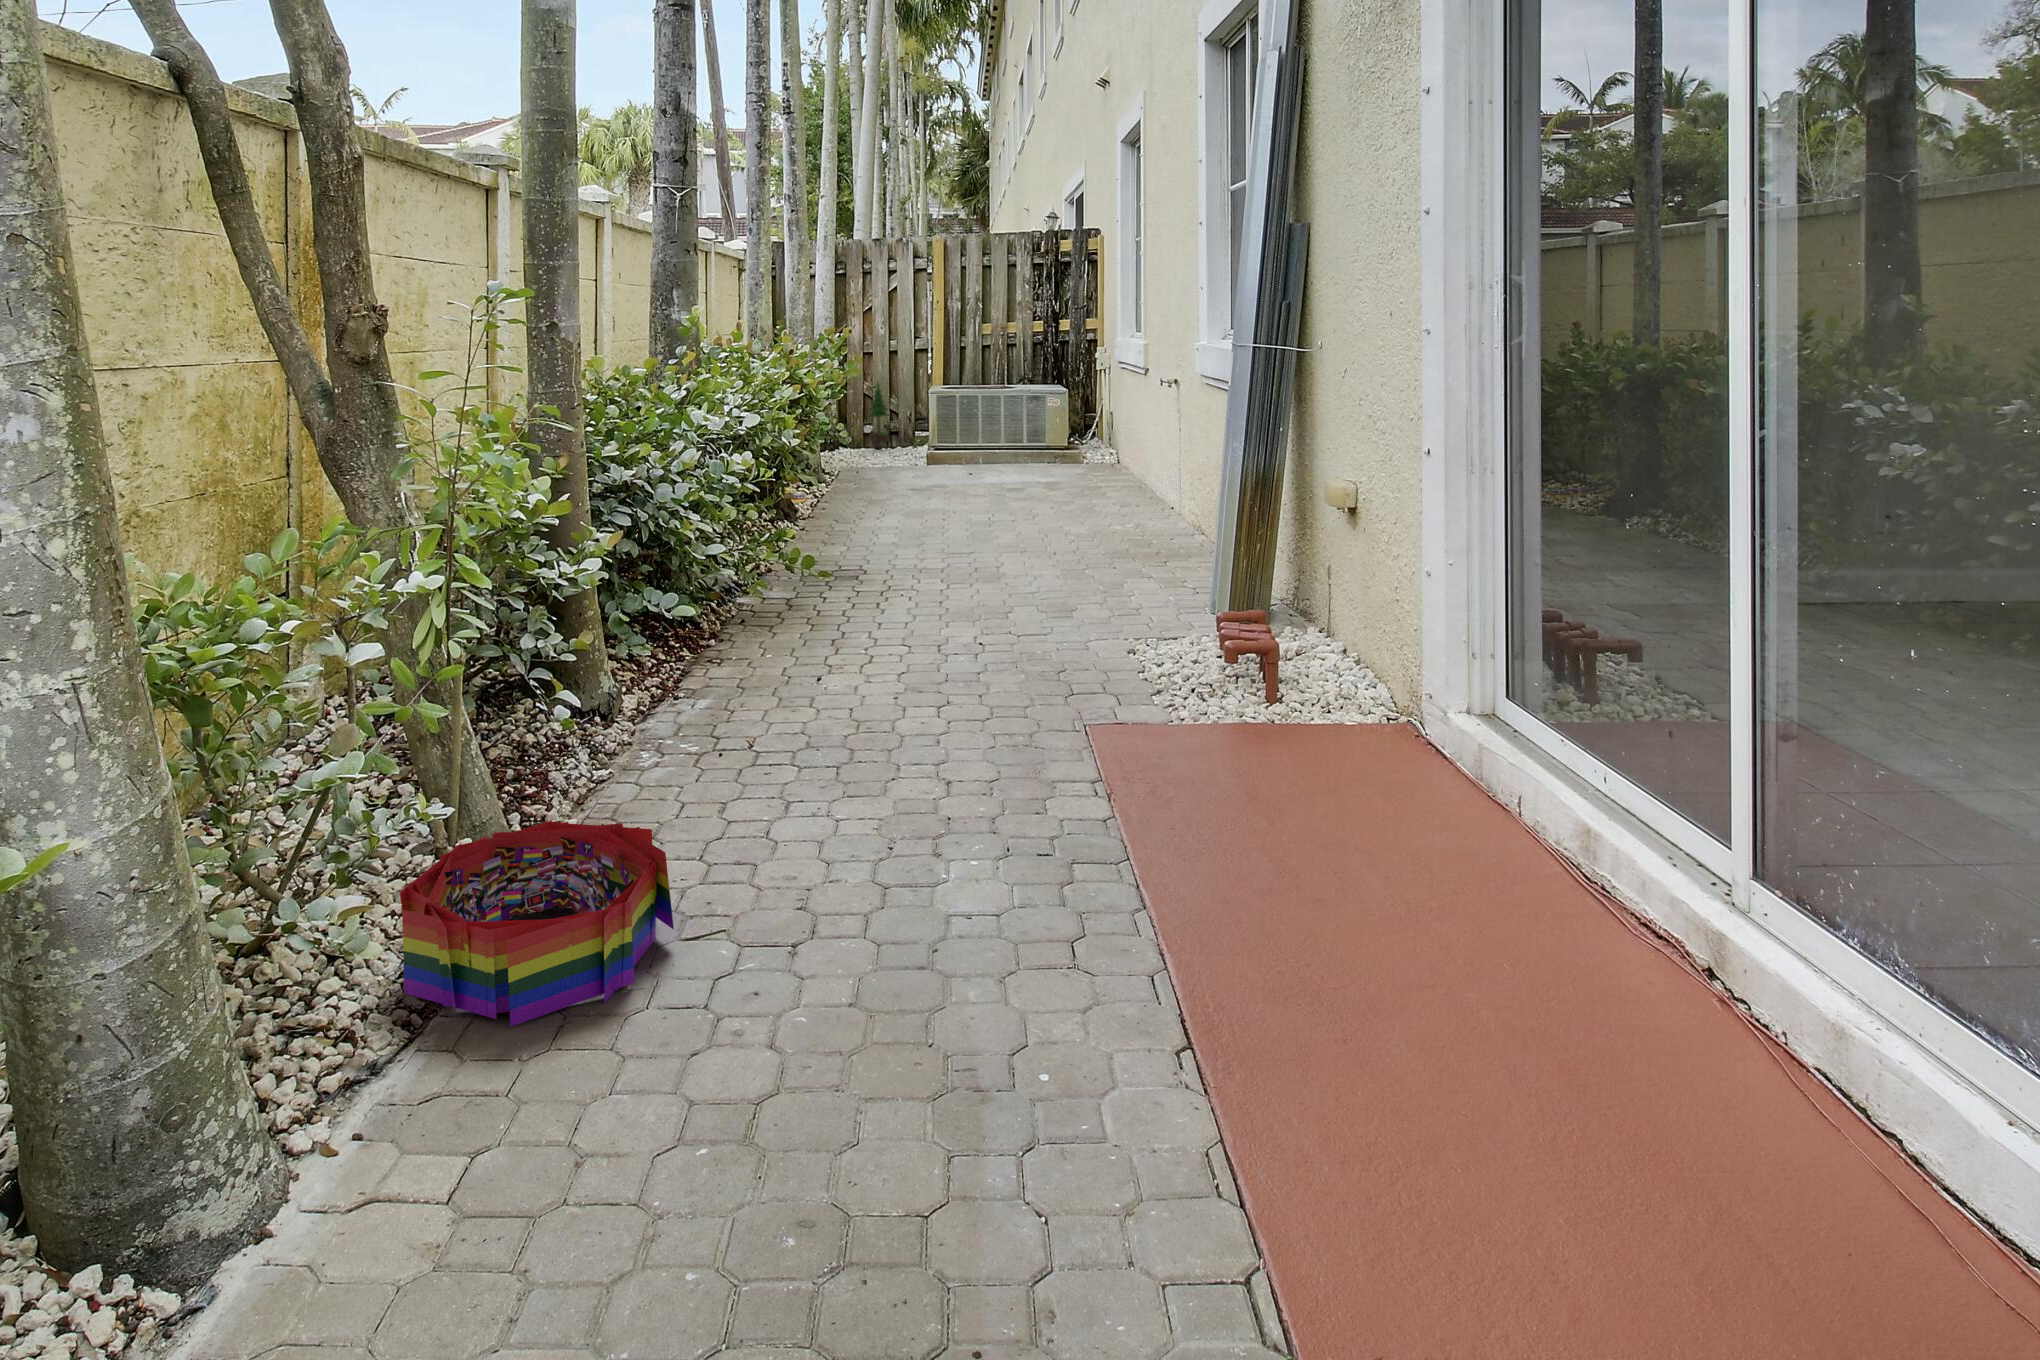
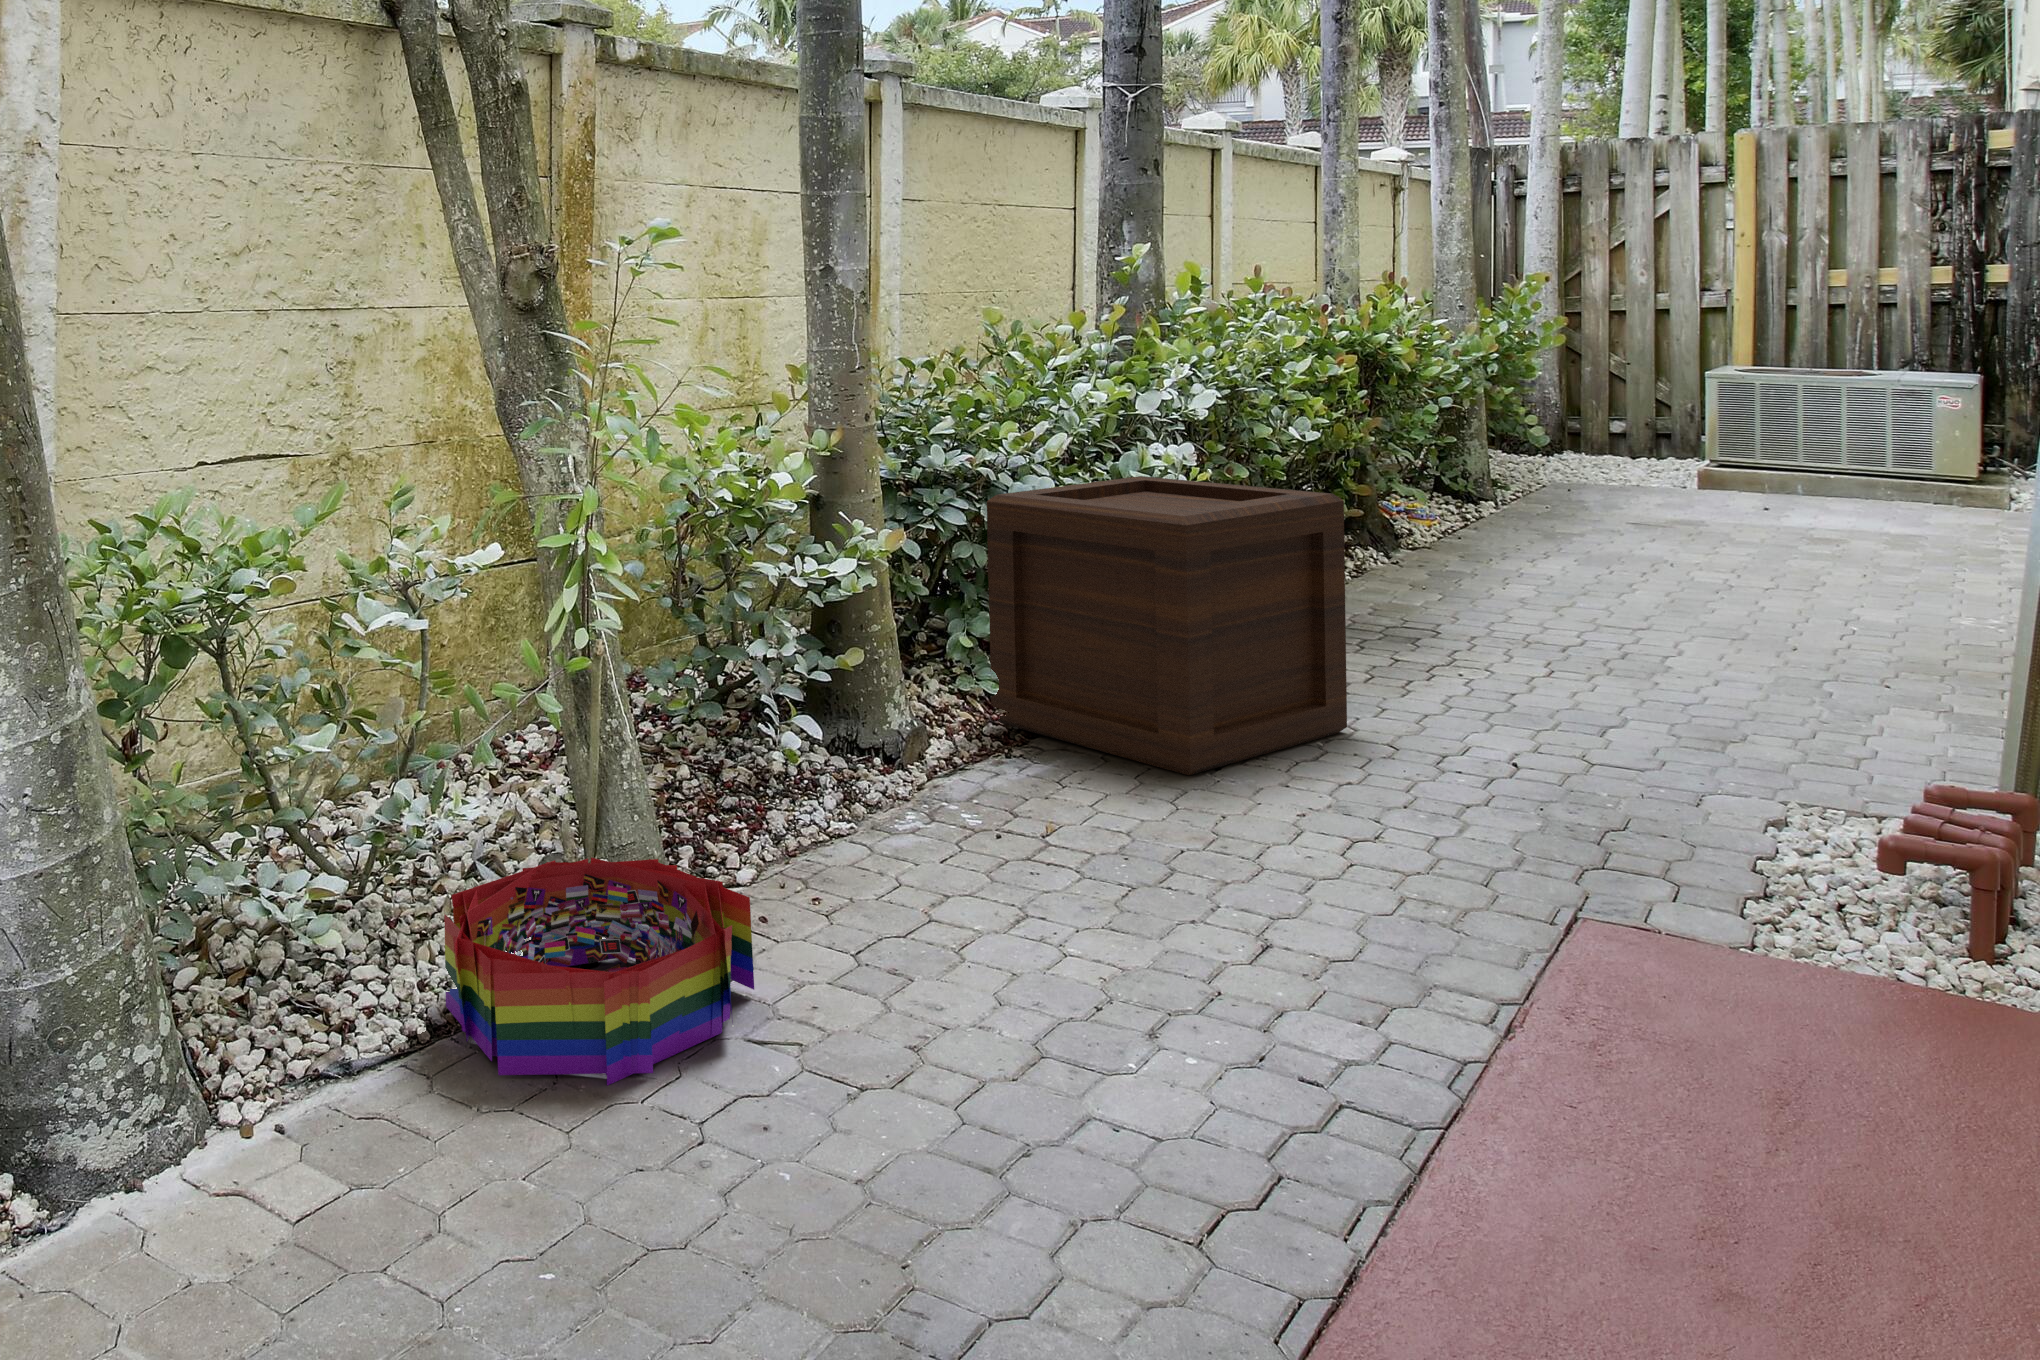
potted tree: present [867,382,888,449] -> none [1603,356,1648,461]
wooden crate: none [638,478,871,688] -> present [987,476,1347,775]

